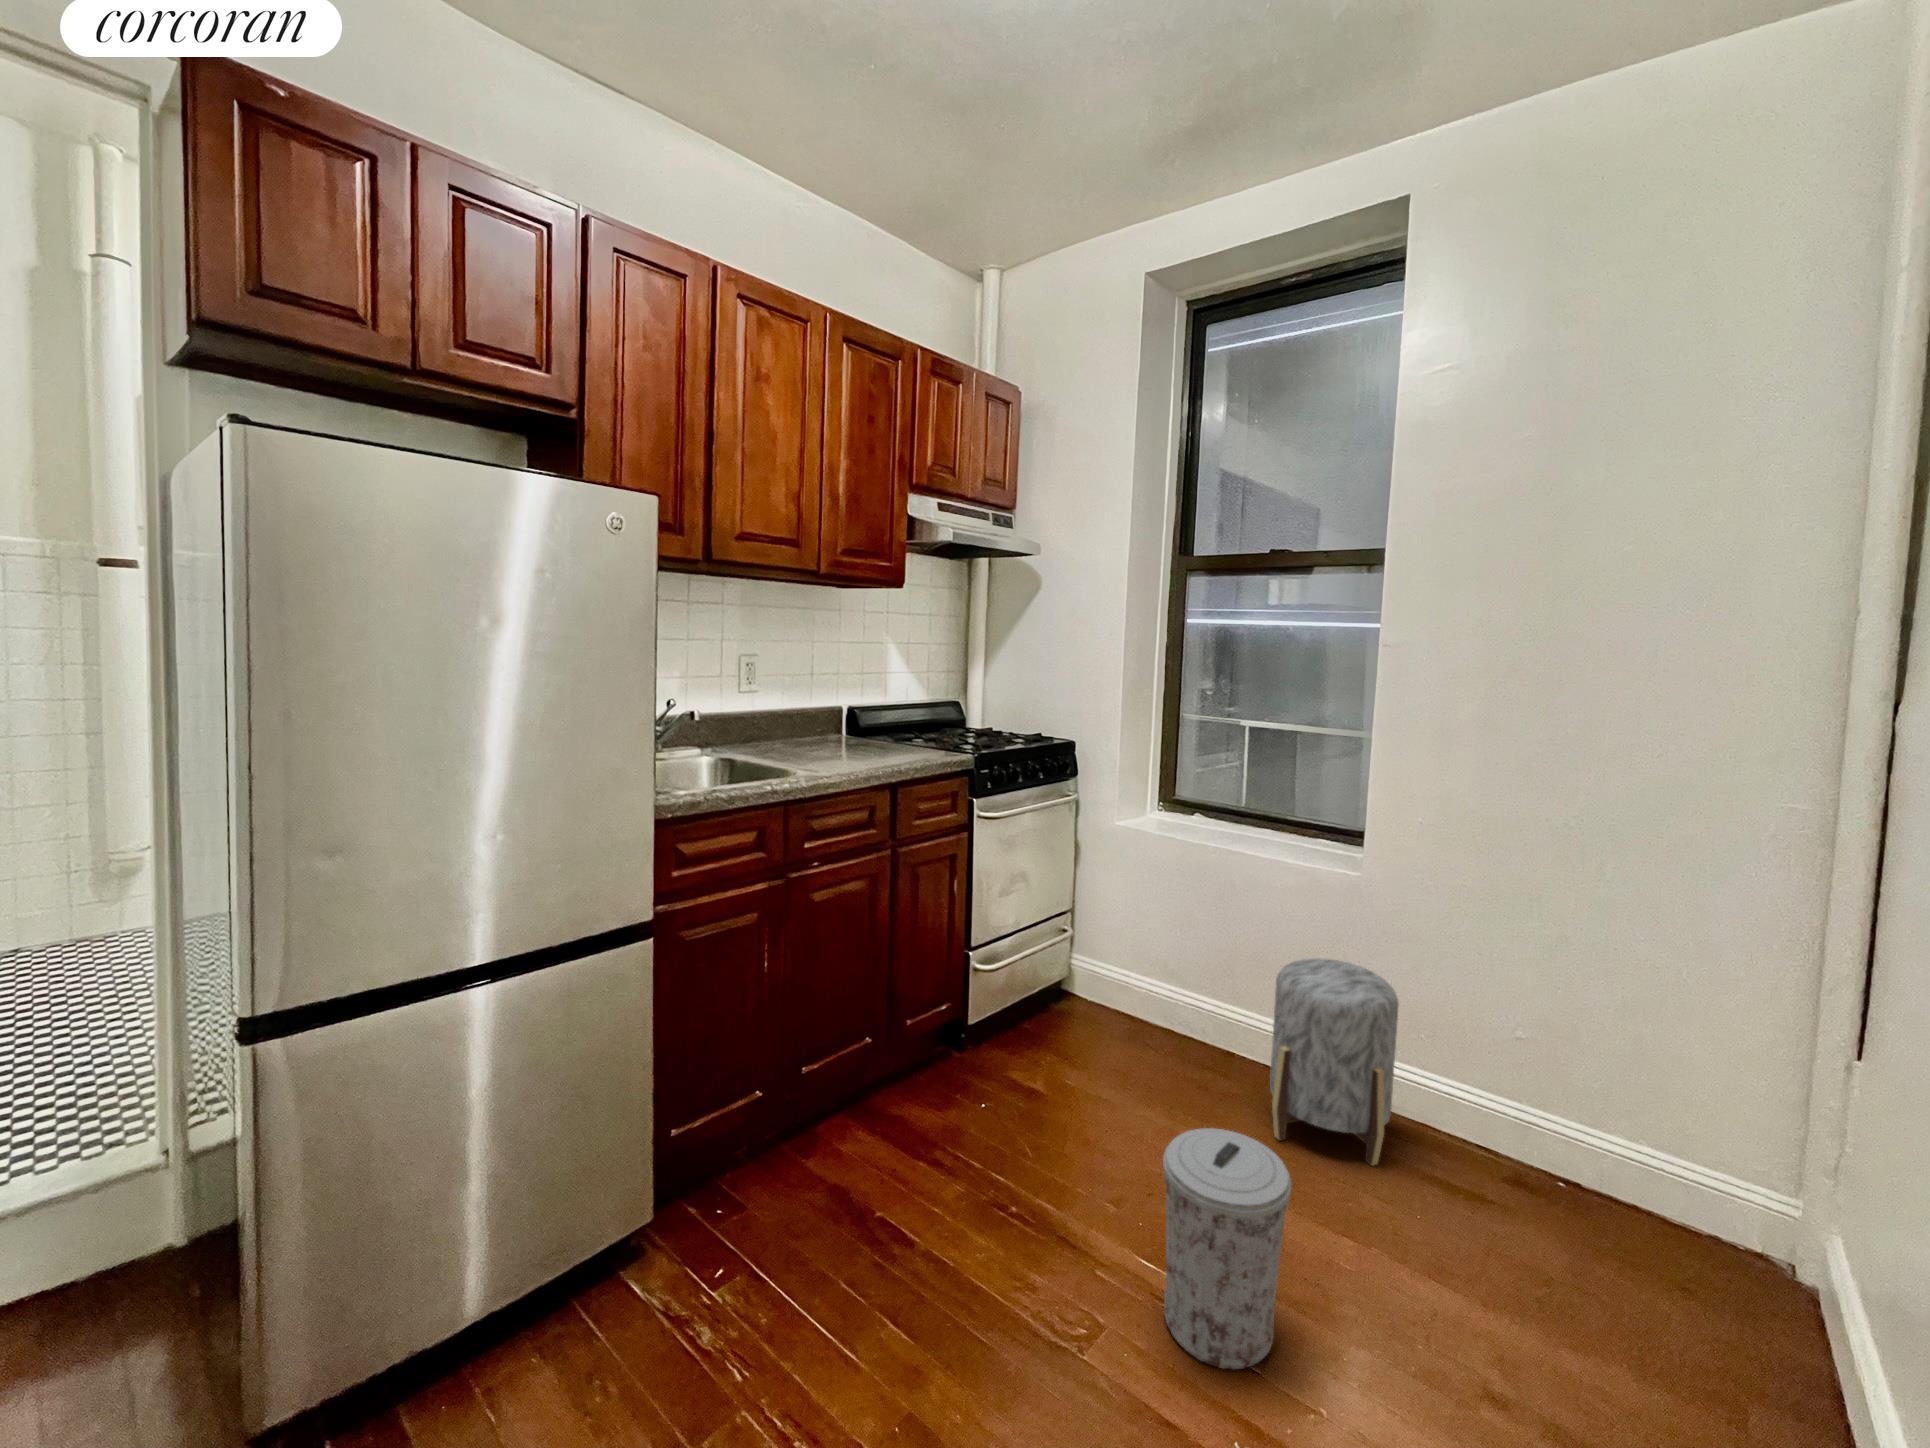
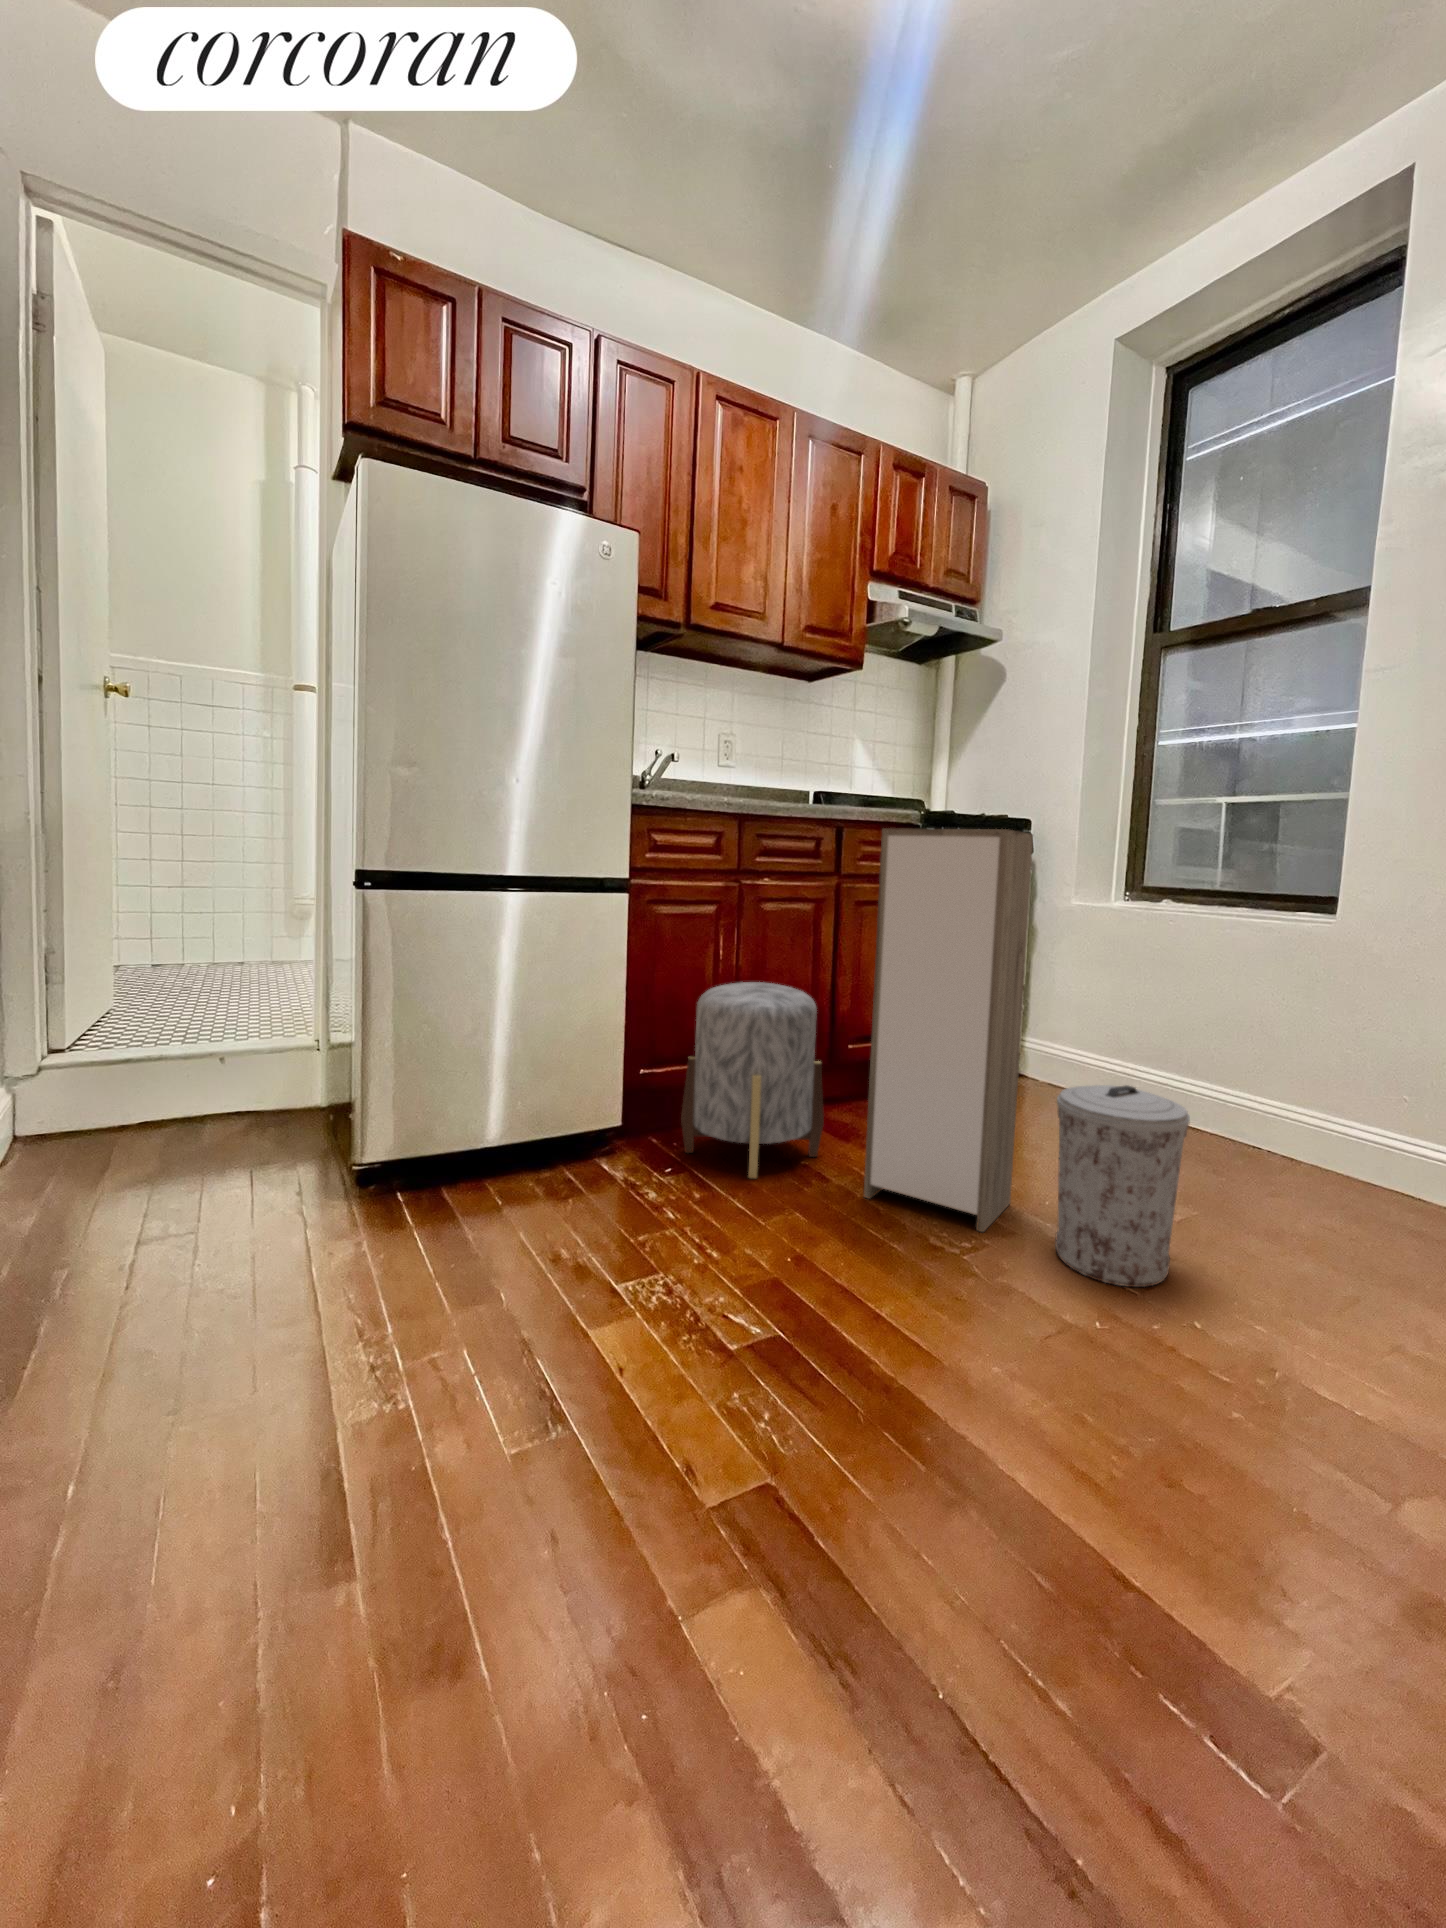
storage cabinet: none [956,847,1122,1307] -> present [864,828,1033,1232]
stool: present [1270,958,1399,1166] -> present [681,982,824,1178]

